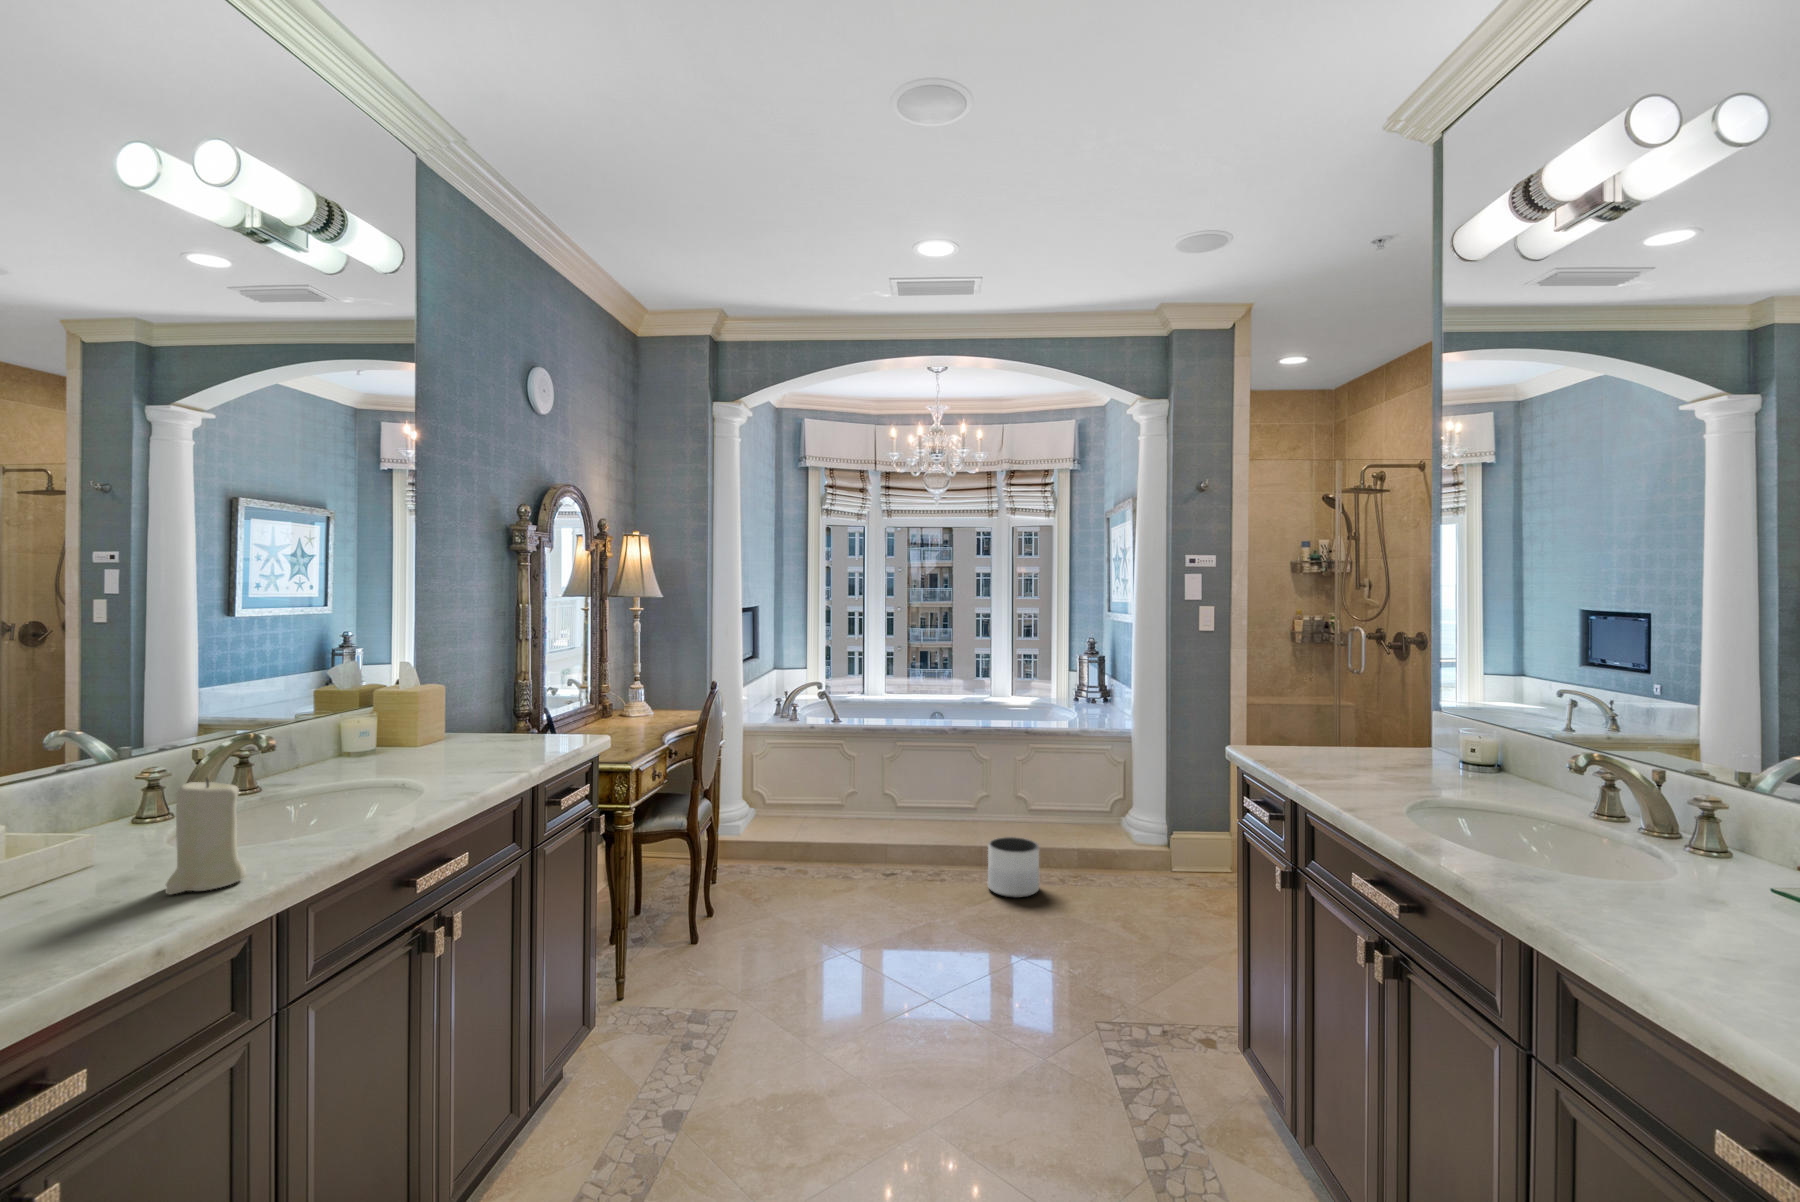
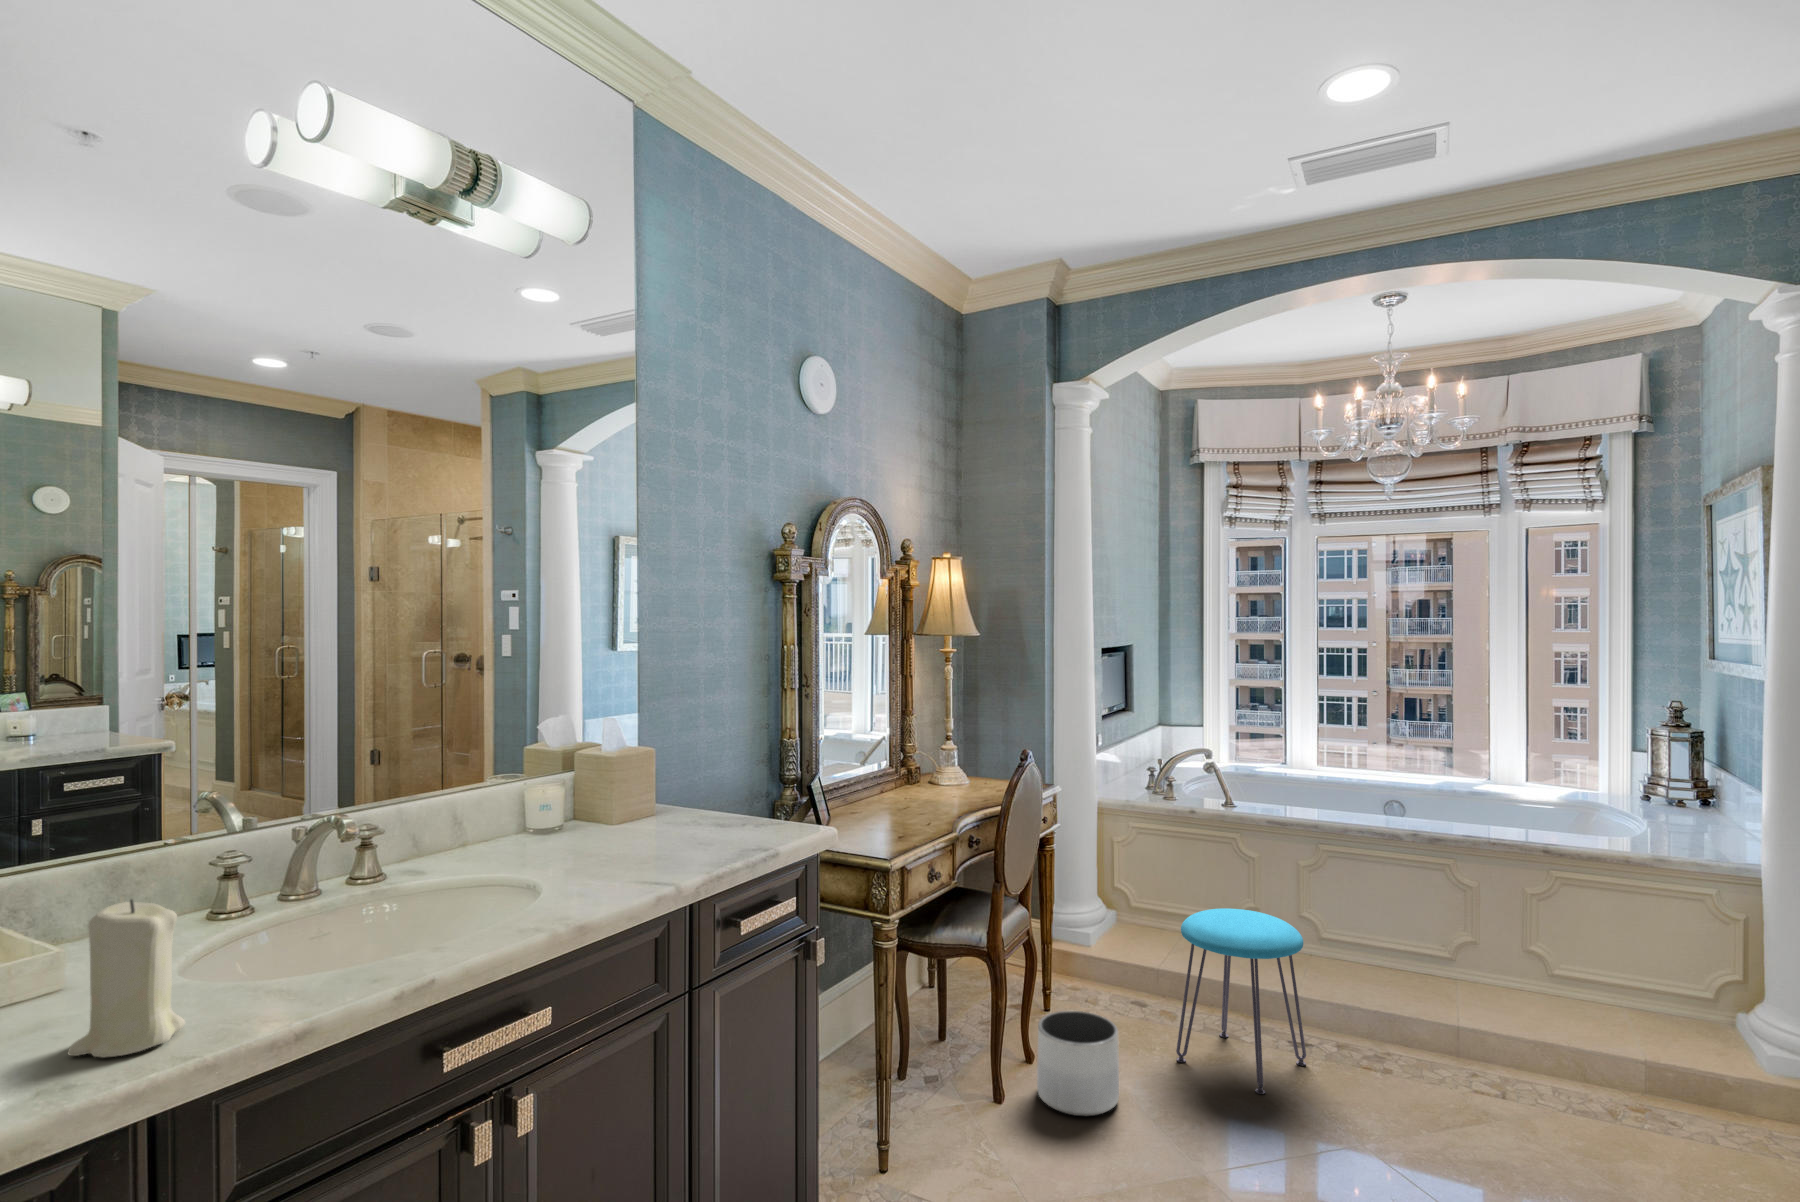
stool: none [817,785,898,901] -> present [1176,908,1306,1094]
planter: present [988,837,1039,898] -> present [1037,1011,1119,1116]

